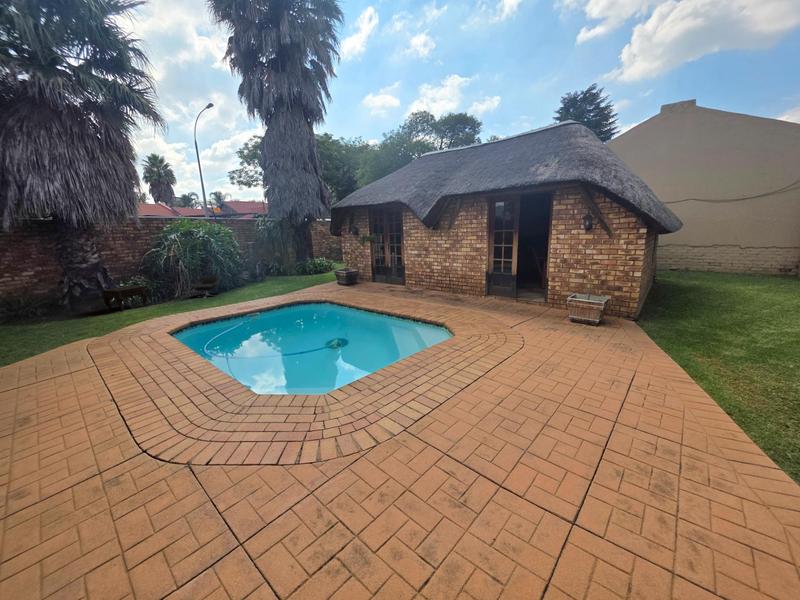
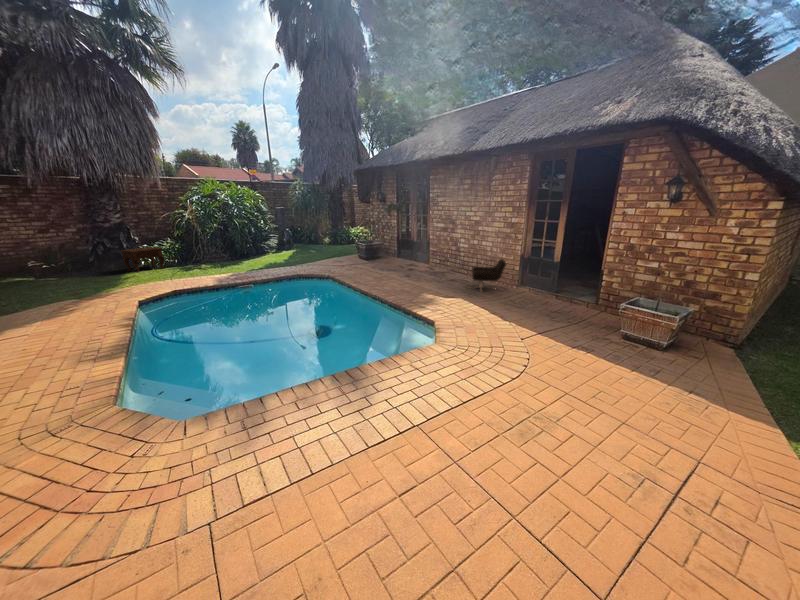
lounge chair: present [191,275,219,296] -> present [472,259,507,291]

